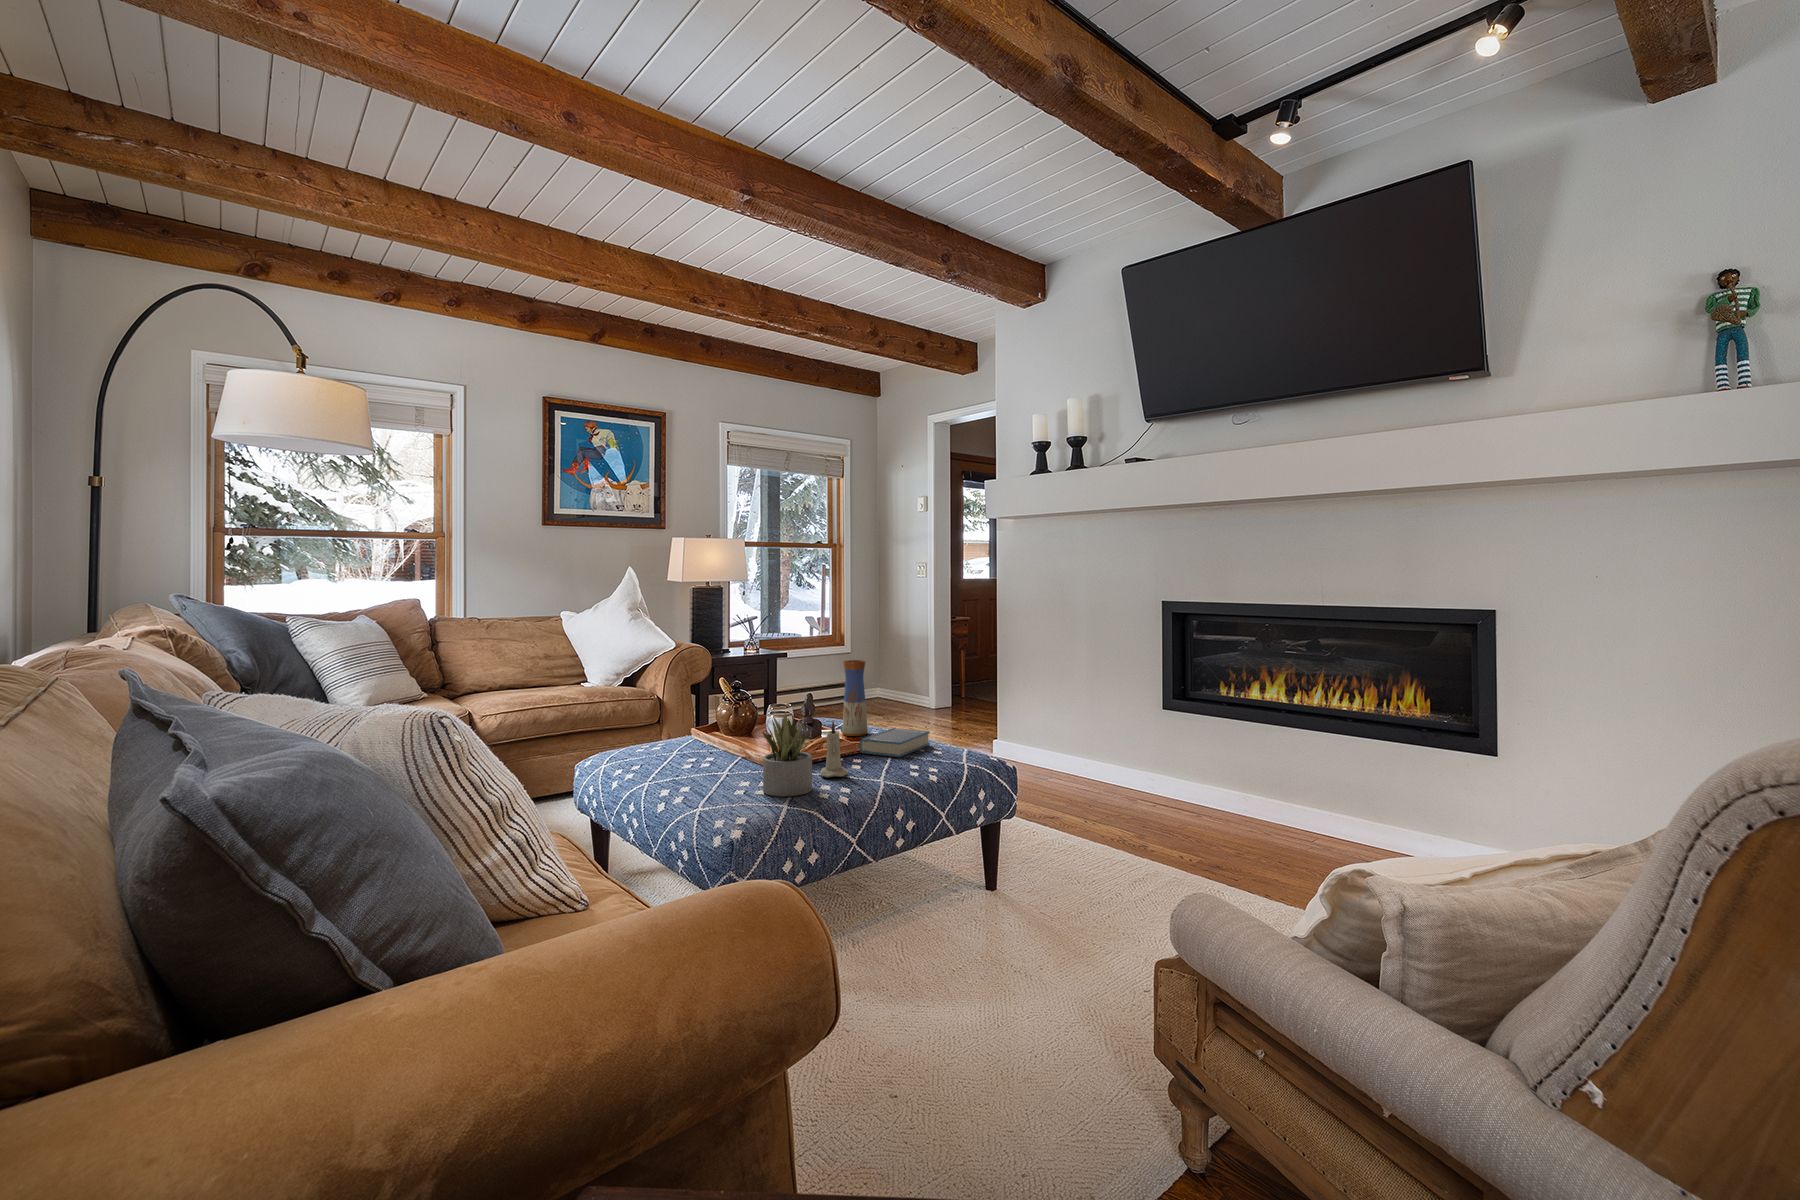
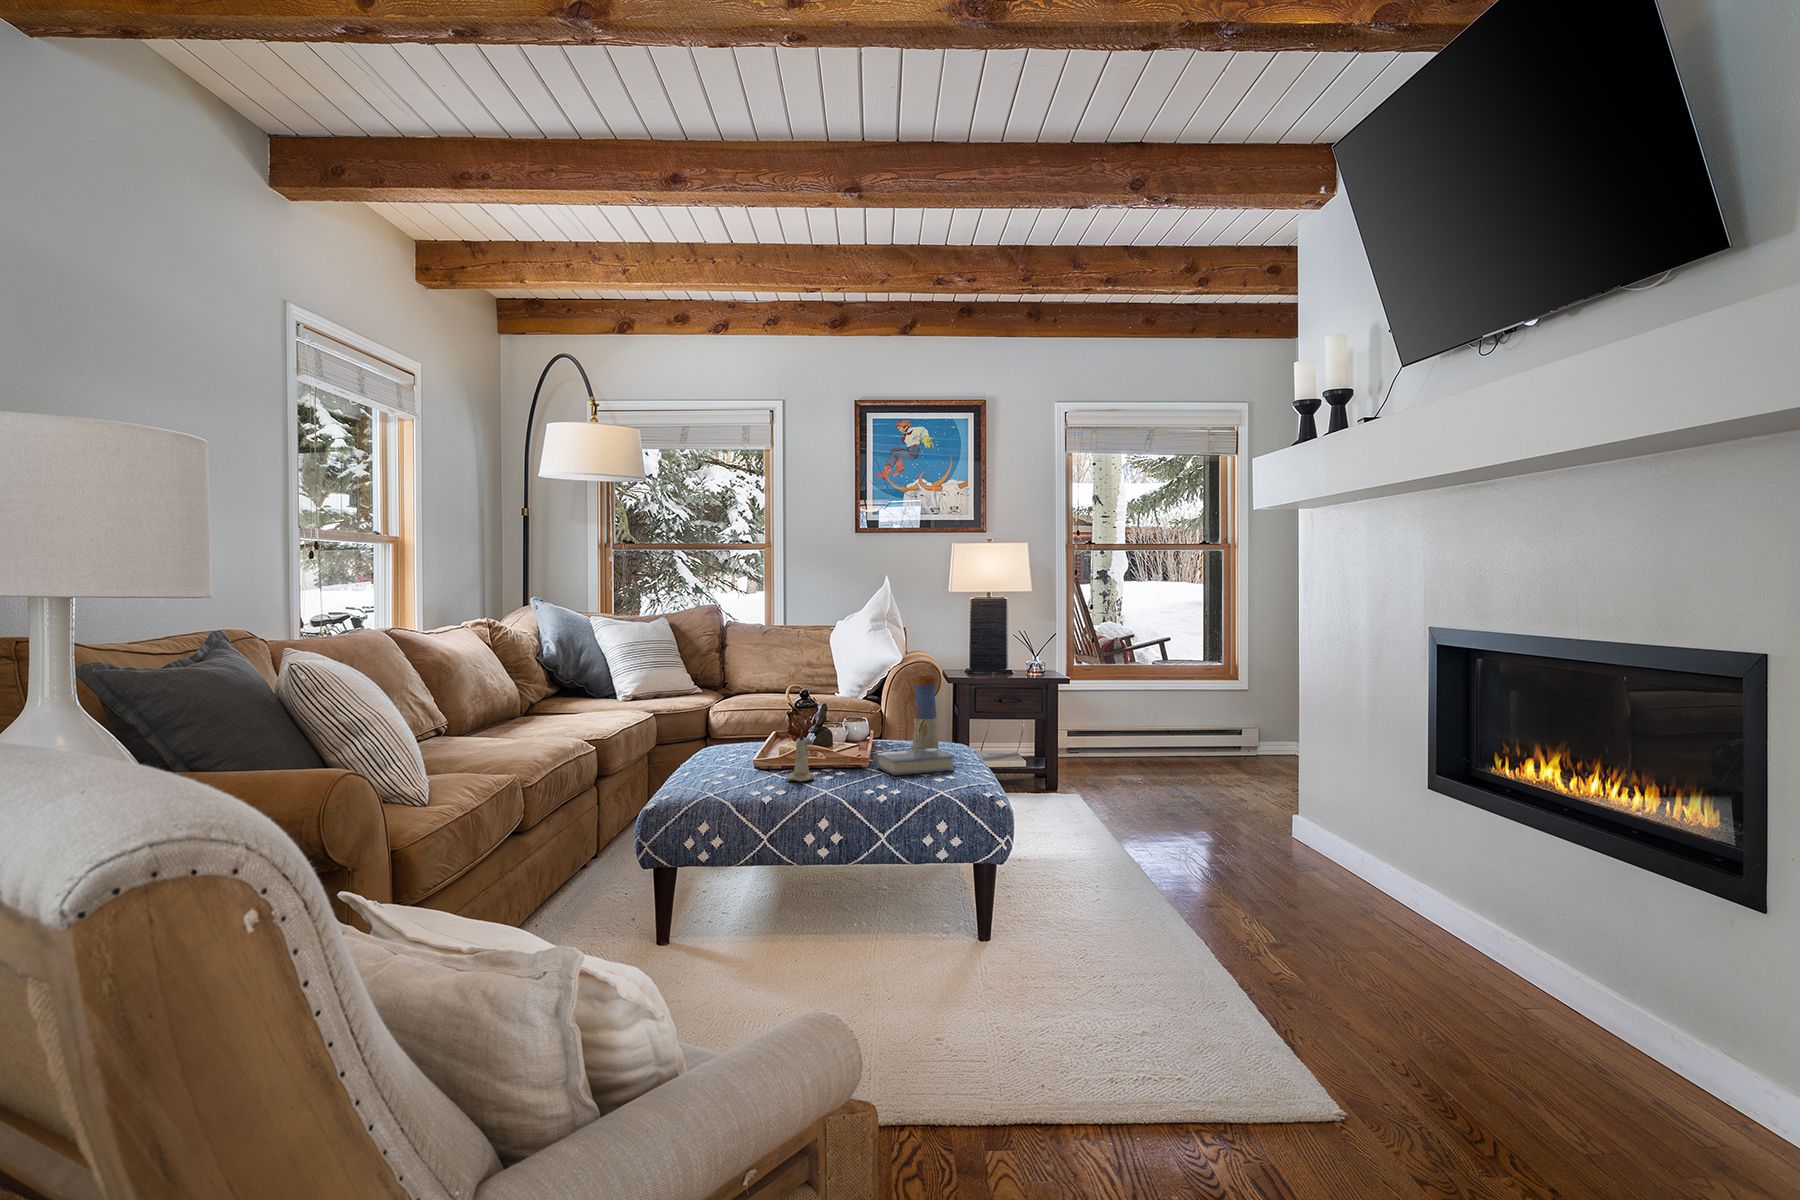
succulent plant: present [763,712,813,796] -> none [711,714,766,788]

